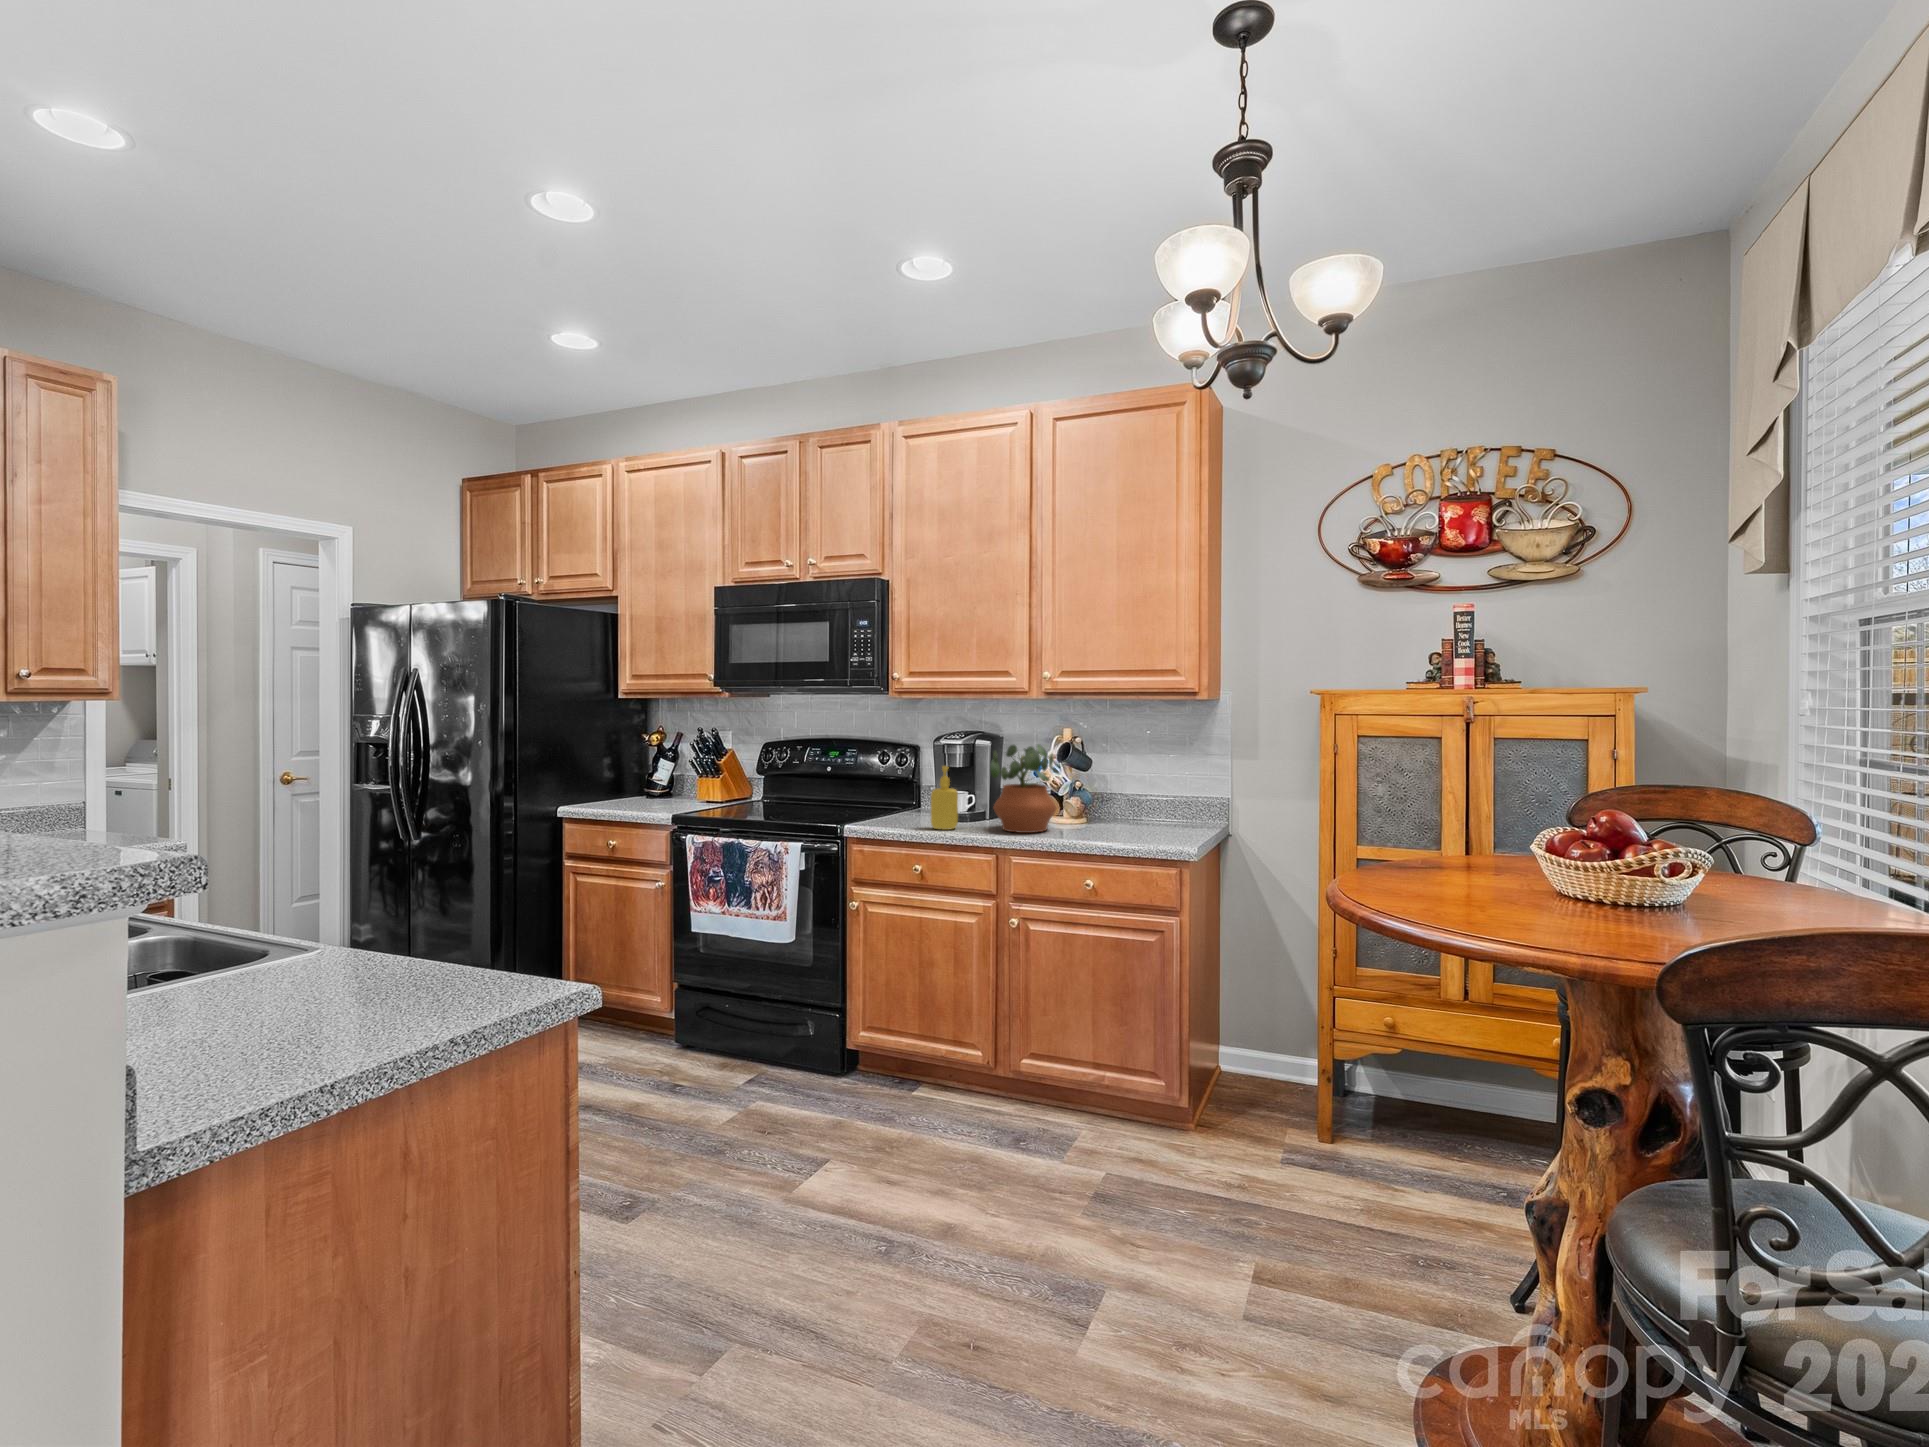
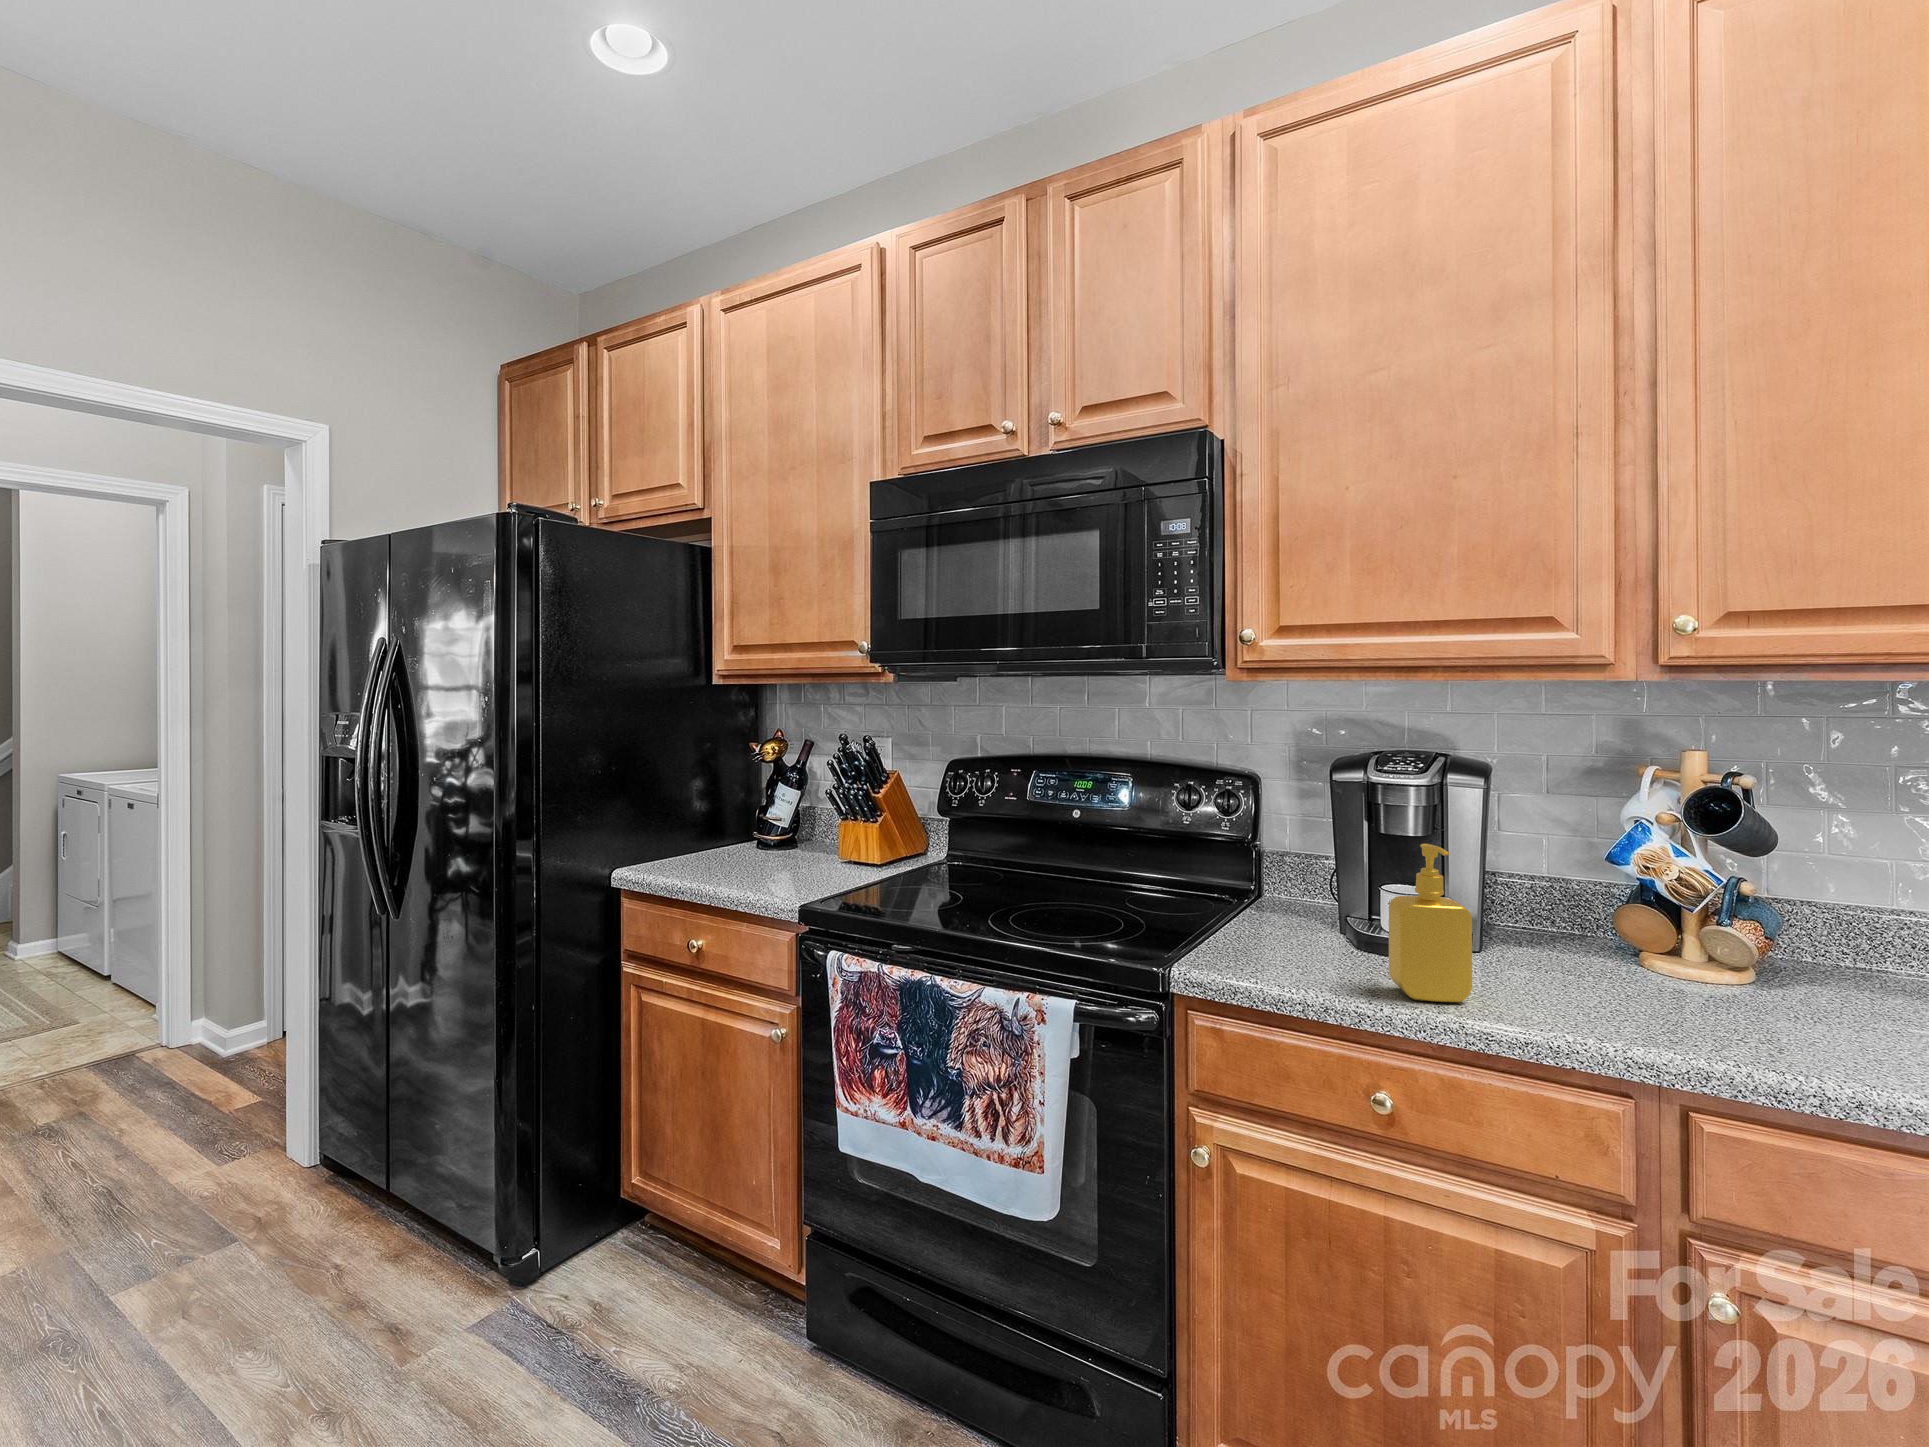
potted plant: present [990,744,1060,833] -> none [1556,795,1771,1035]

